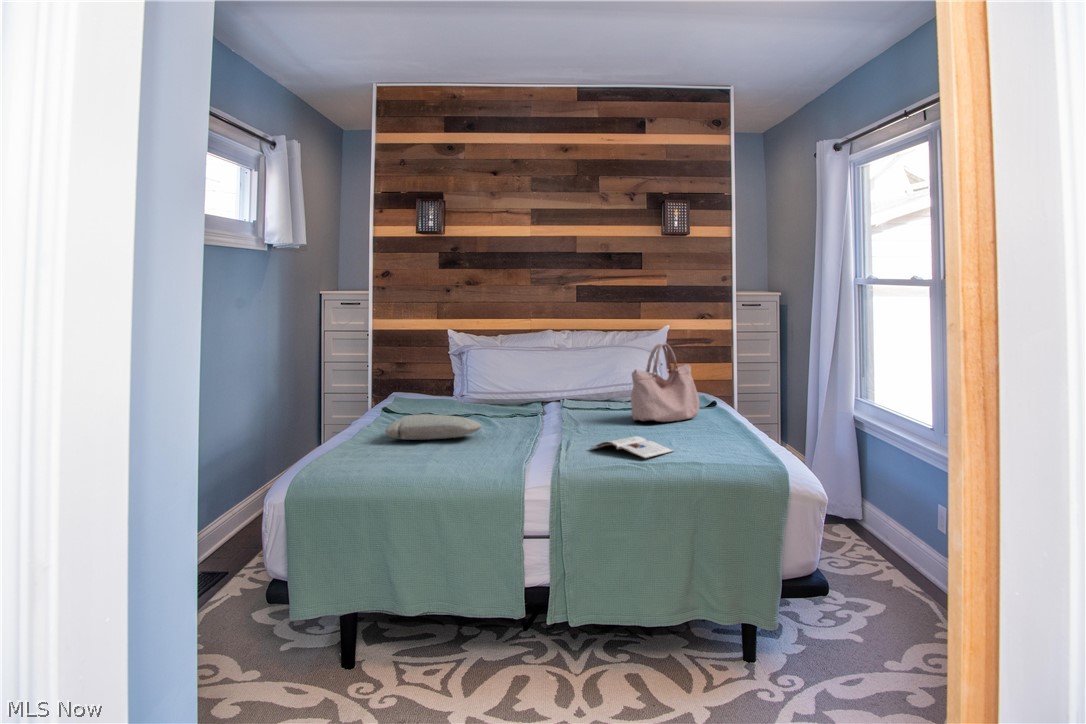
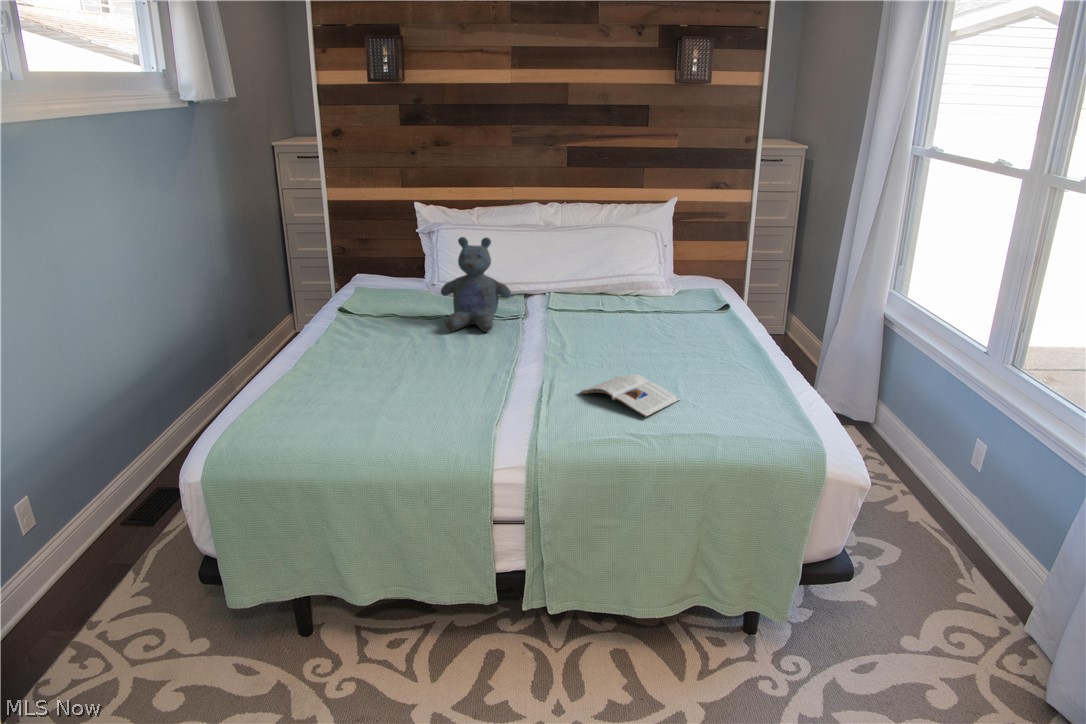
handbag: present [631,343,700,422] -> none [632,242,712,338]
stuffed bear: none [466,344,527,421] -> present [441,237,511,332]
pillow: present [385,414,482,440] -> none [338,334,454,368]

